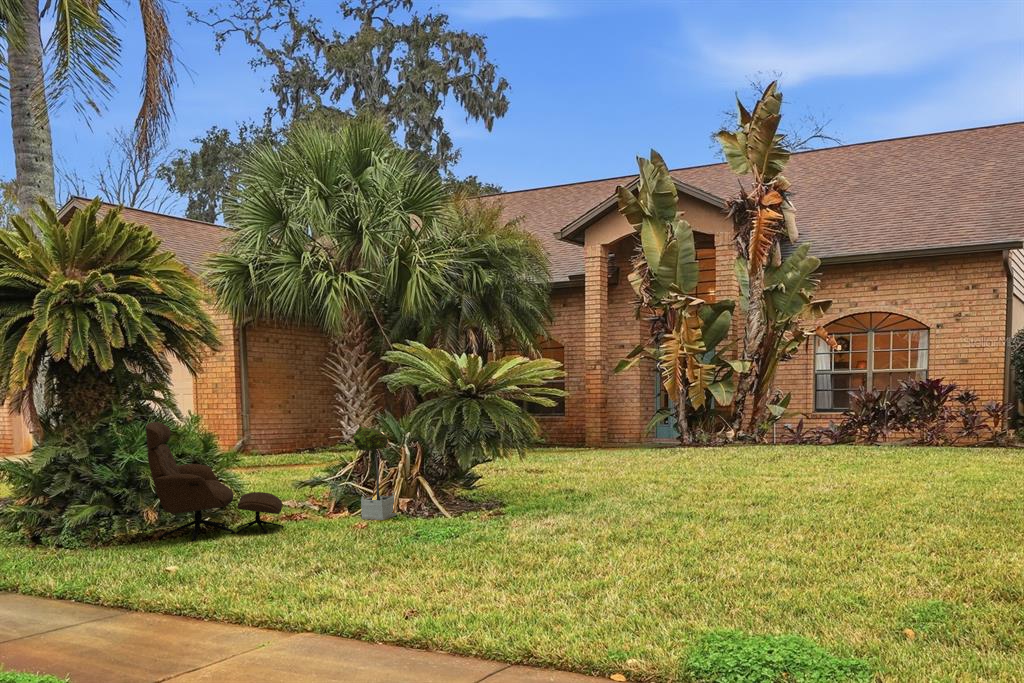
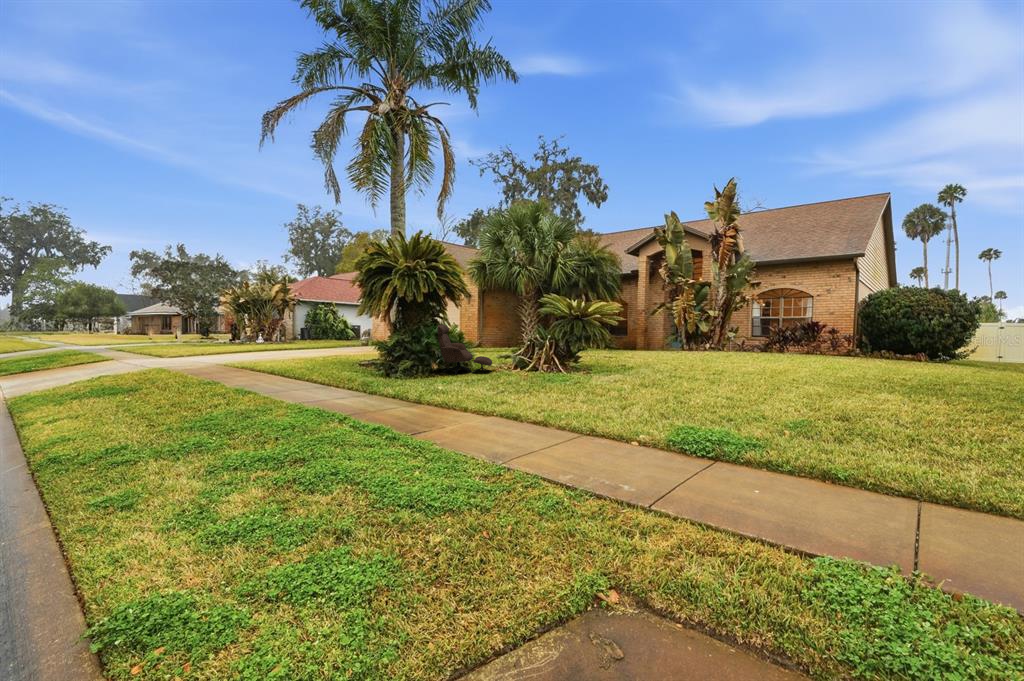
potted tree: present [353,426,396,520] -> none [523,331,541,372]

